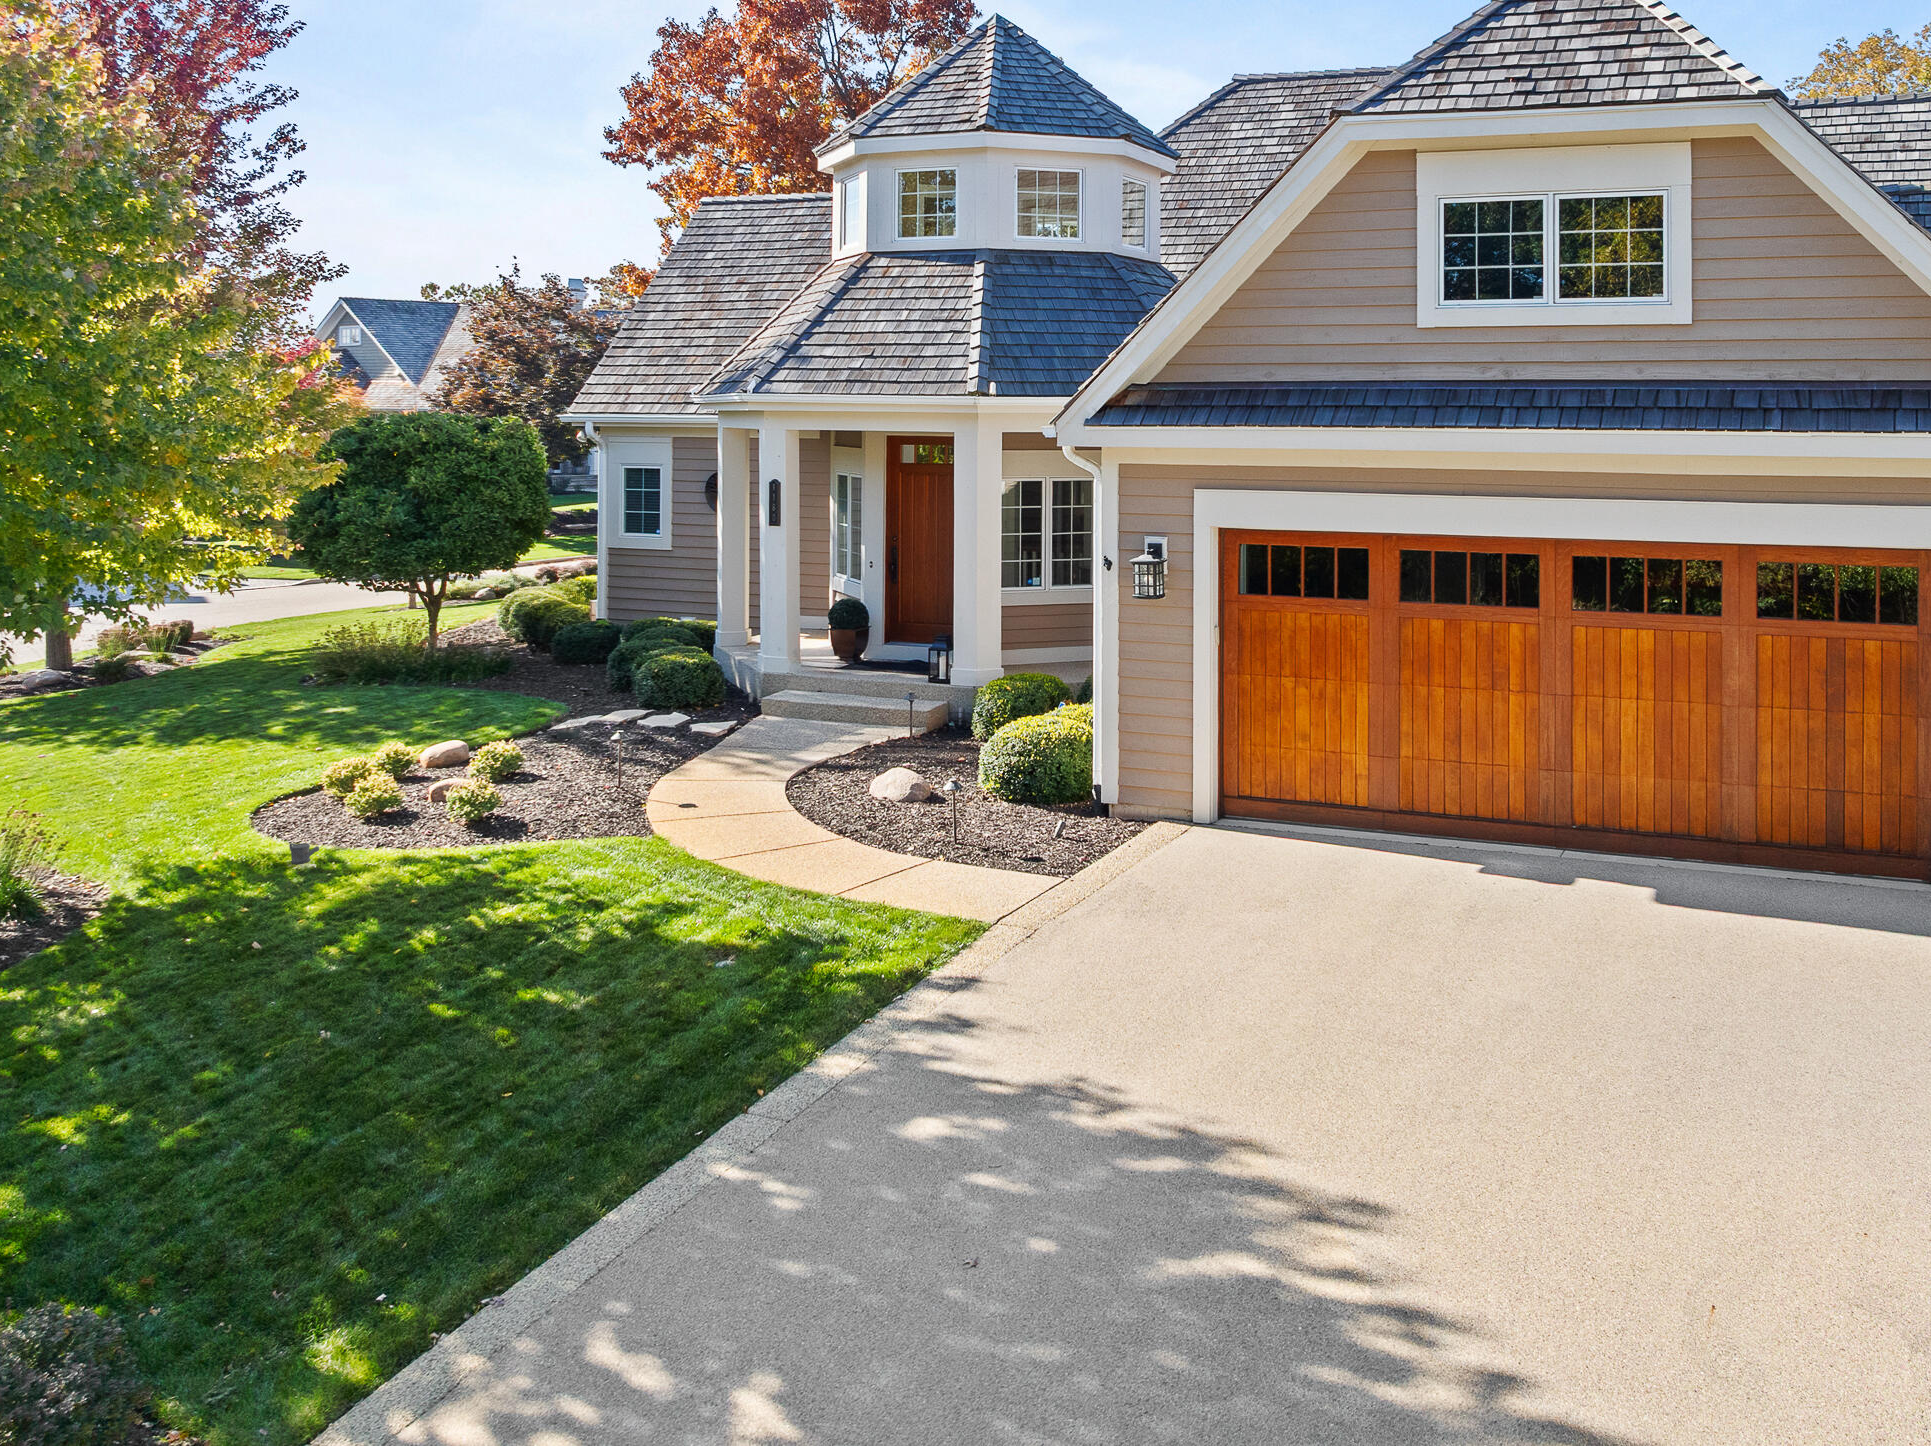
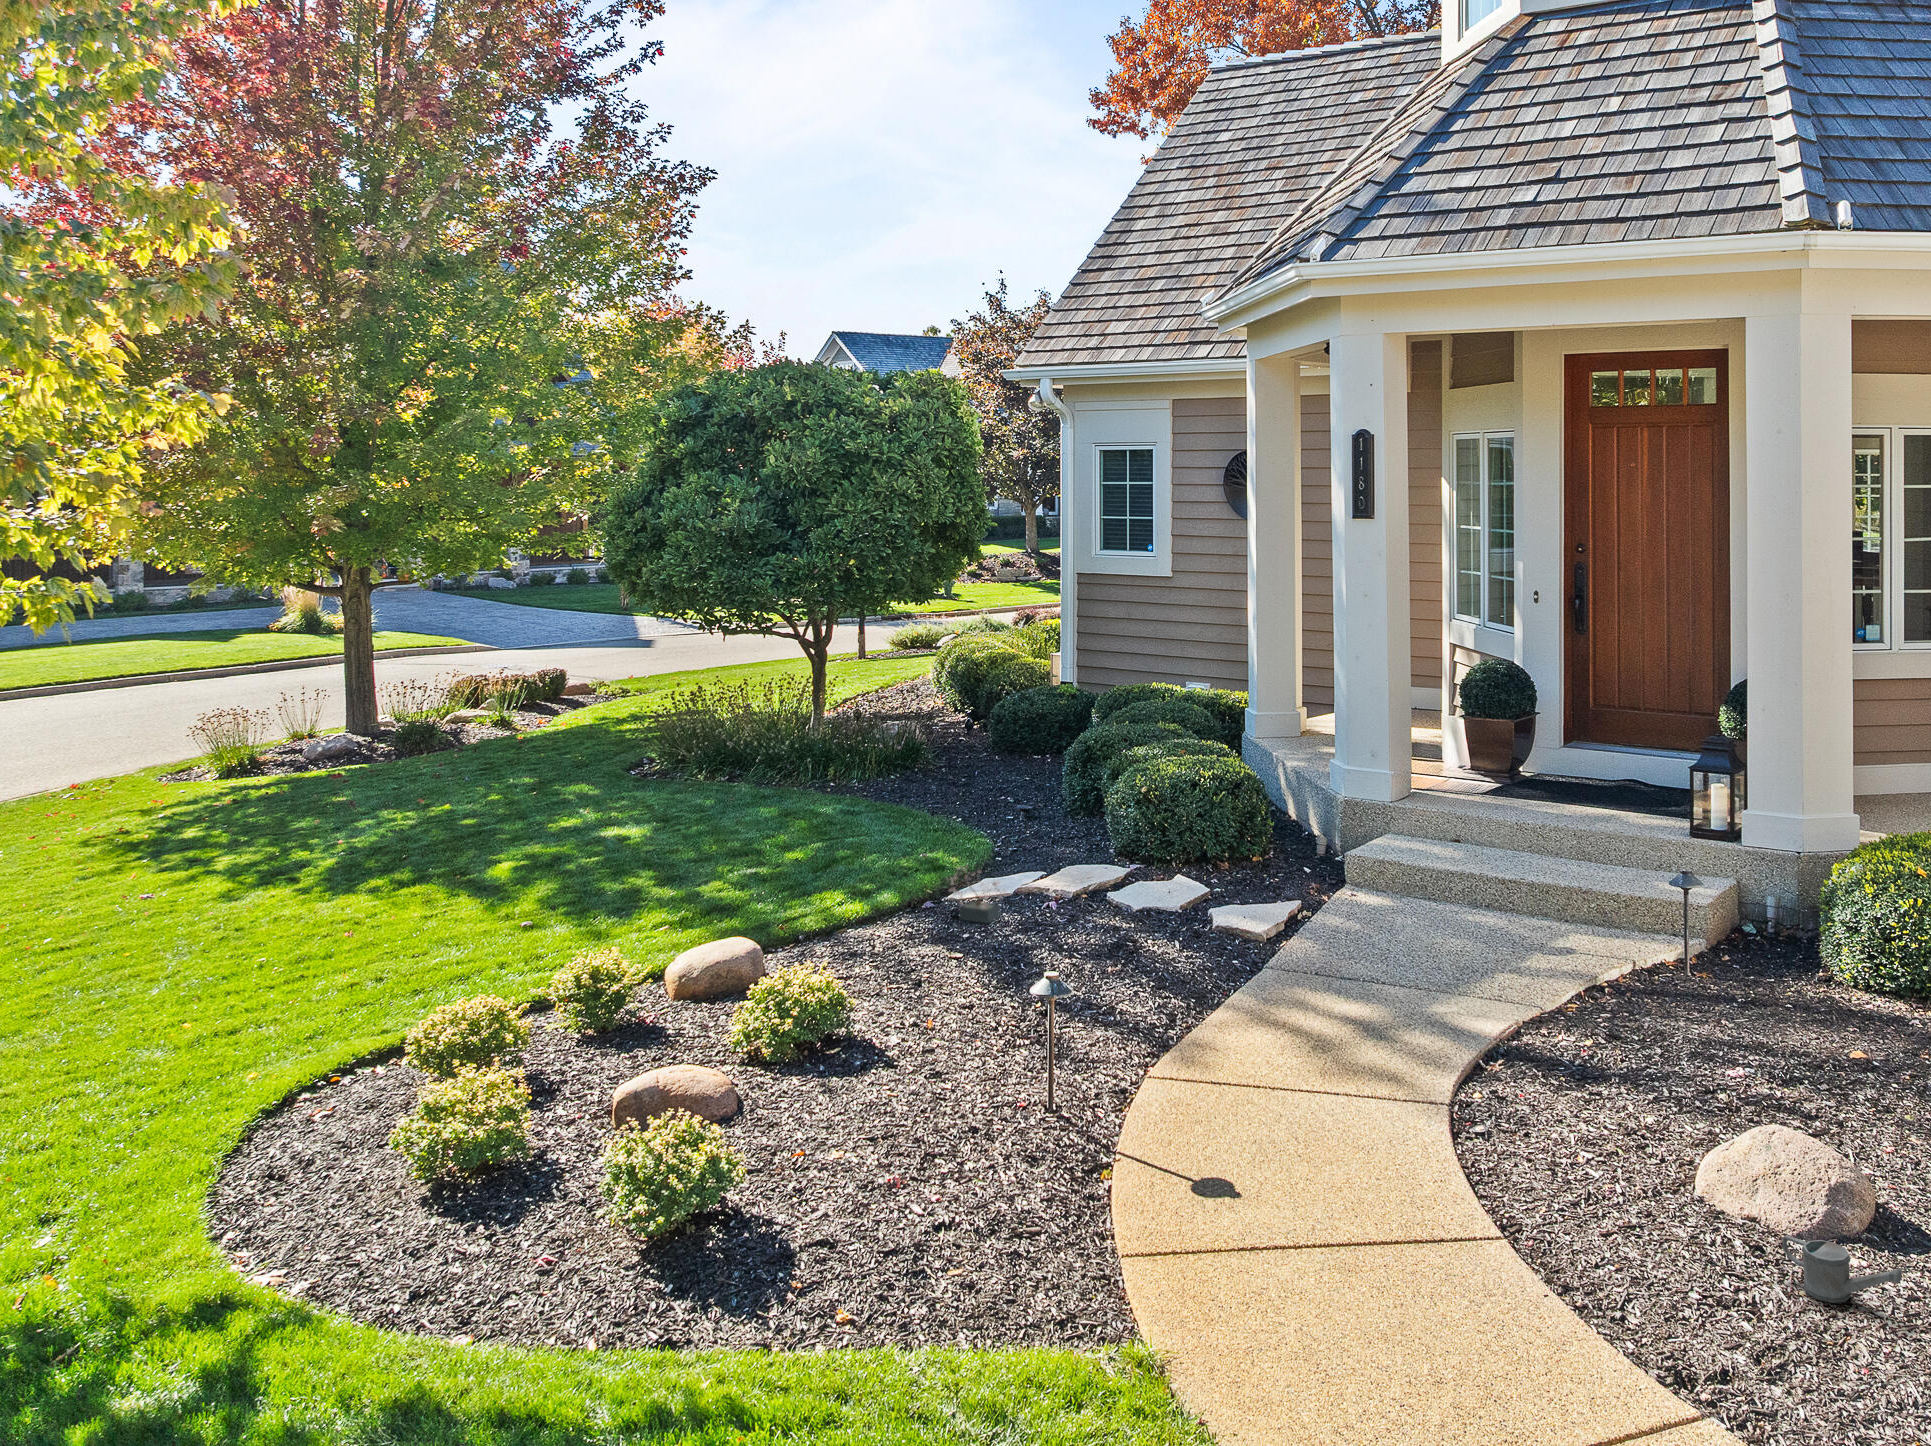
watering can: present [289,843,319,864] -> present [1782,1235,1902,1303]

